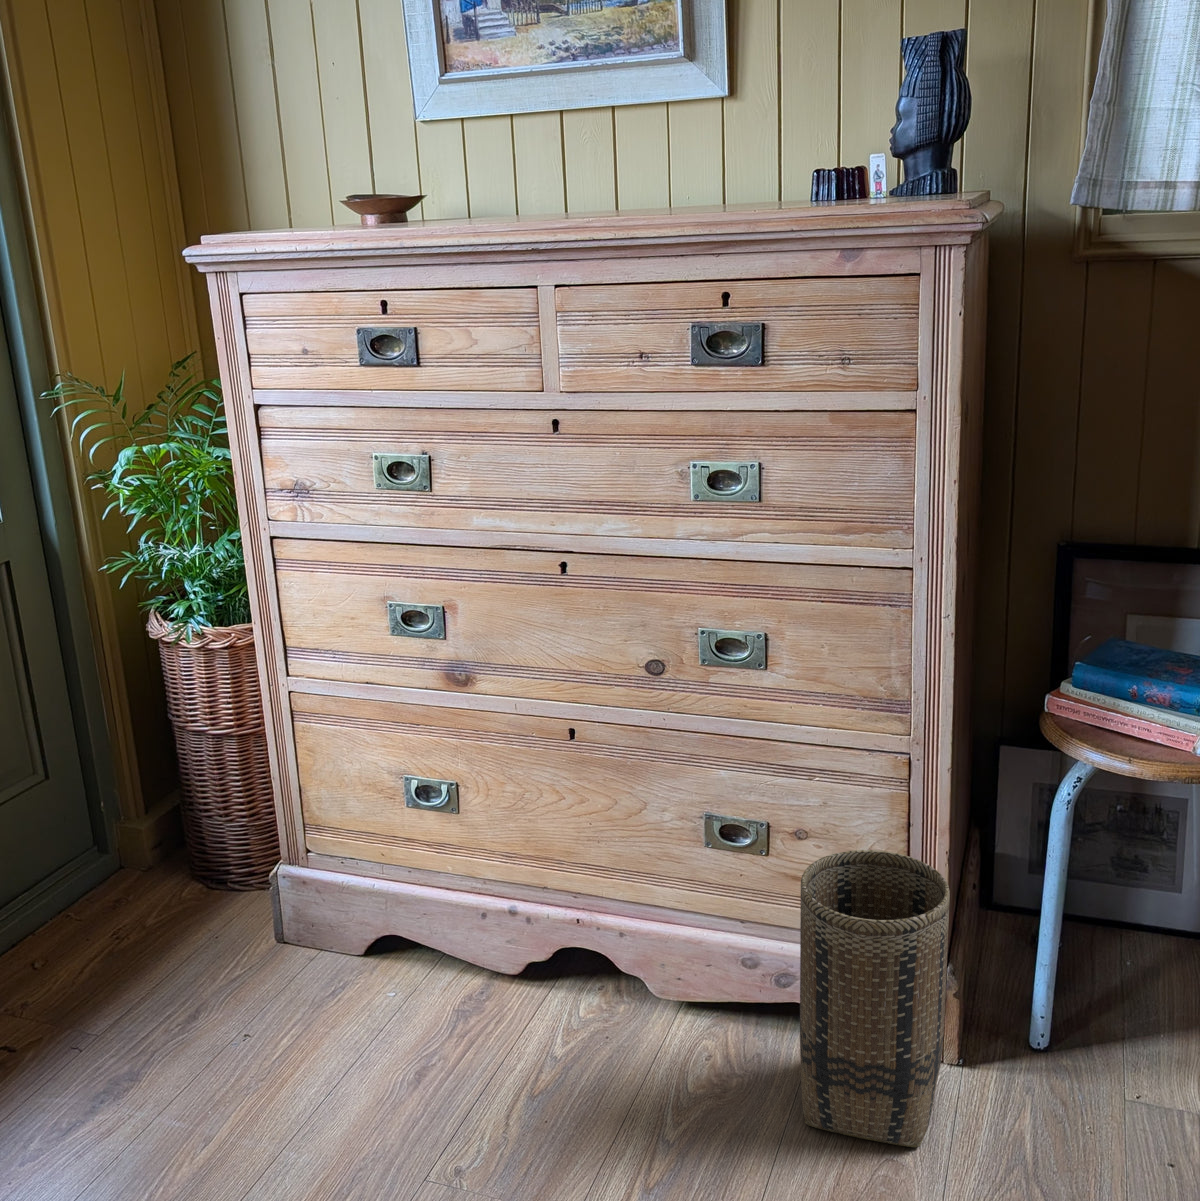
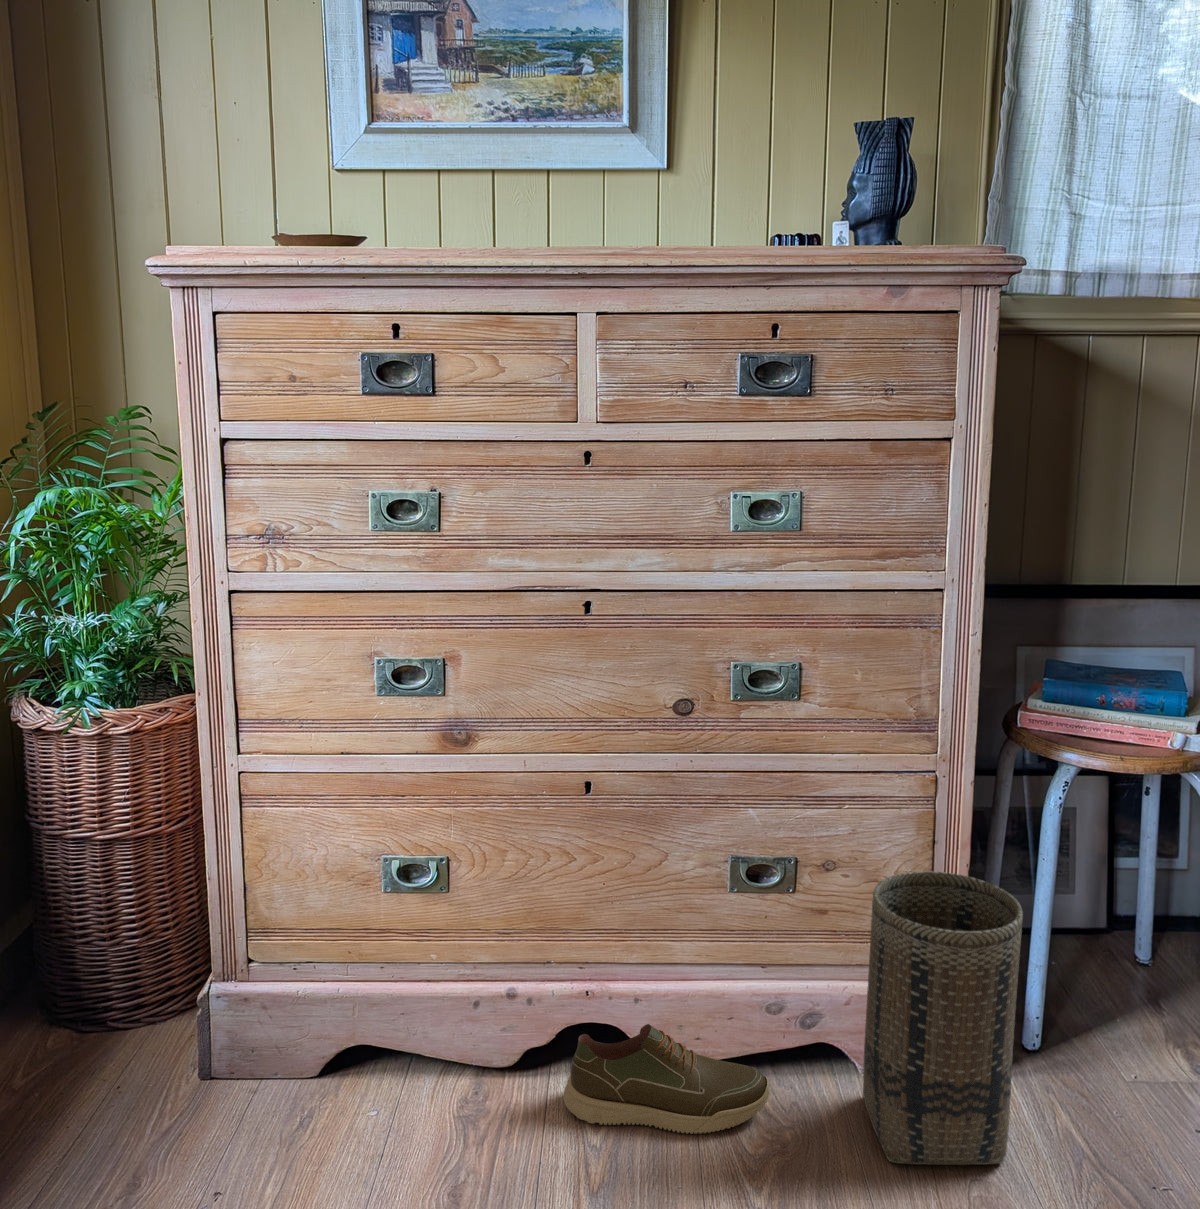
shoe: none [541,959,725,1066] -> present [564,1024,770,1134]

